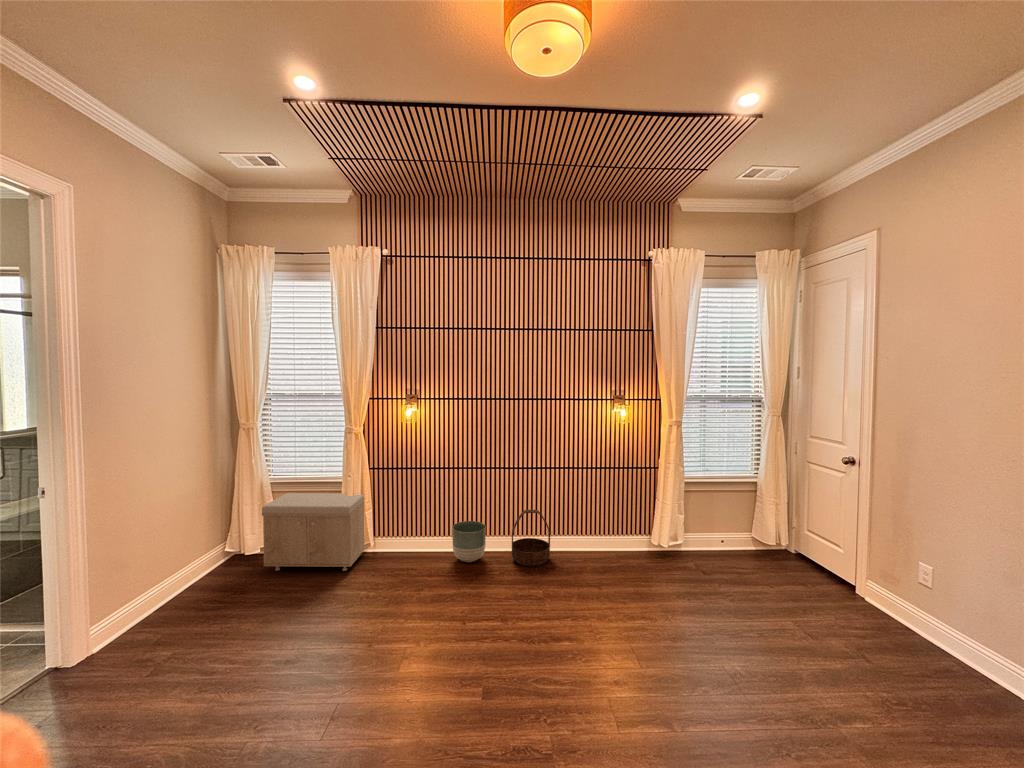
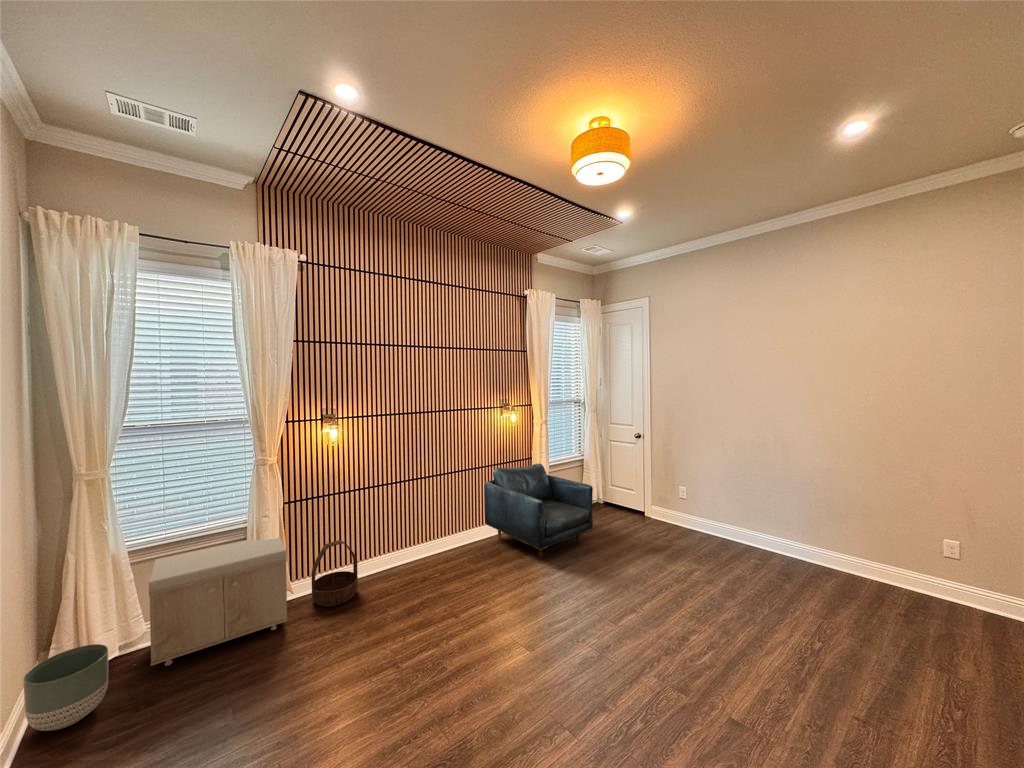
armchair: none [580,472,709,593] -> present [484,463,593,559]
basket: present [512,510,550,566] -> present [312,540,358,607]
planter: present [452,521,486,562] -> present [24,644,108,731]

